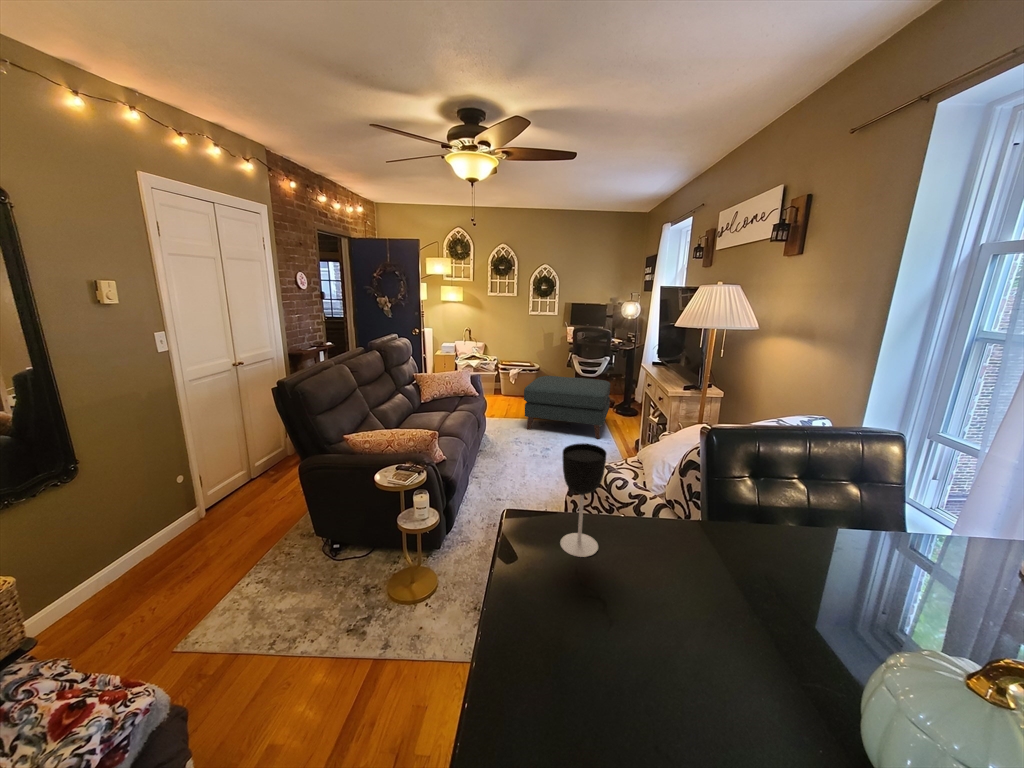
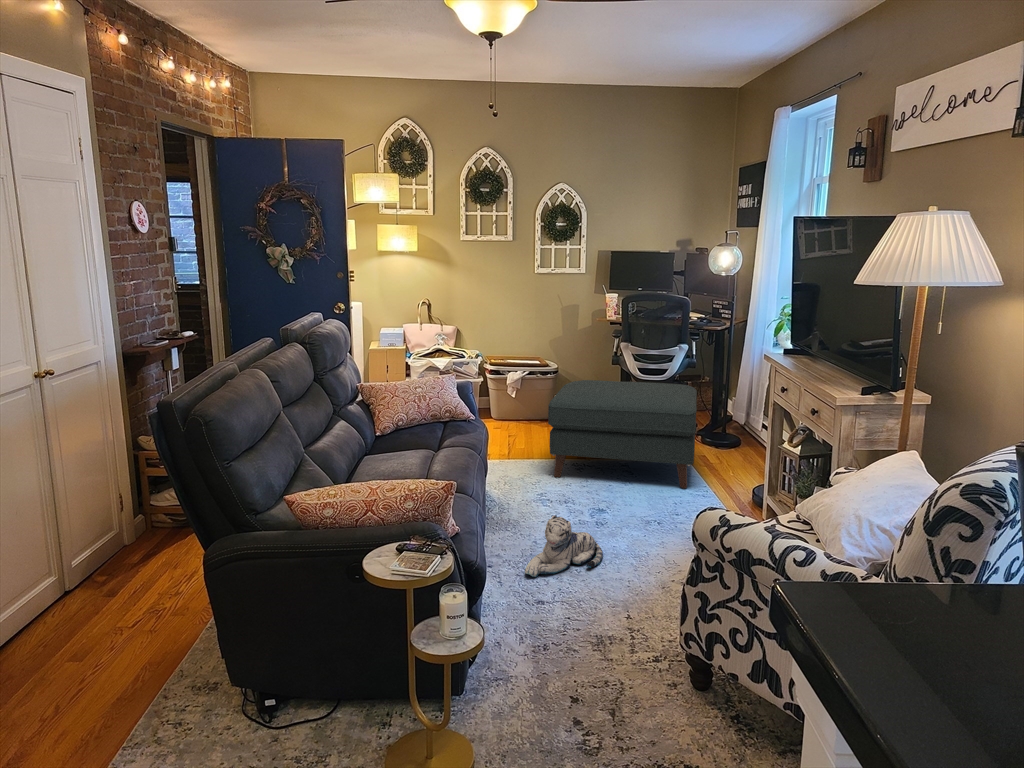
wine glass: present [560,443,606,557] -> none [879,464,980,662]
plush toy: none [495,451,541,485] -> present [525,516,603,577]

